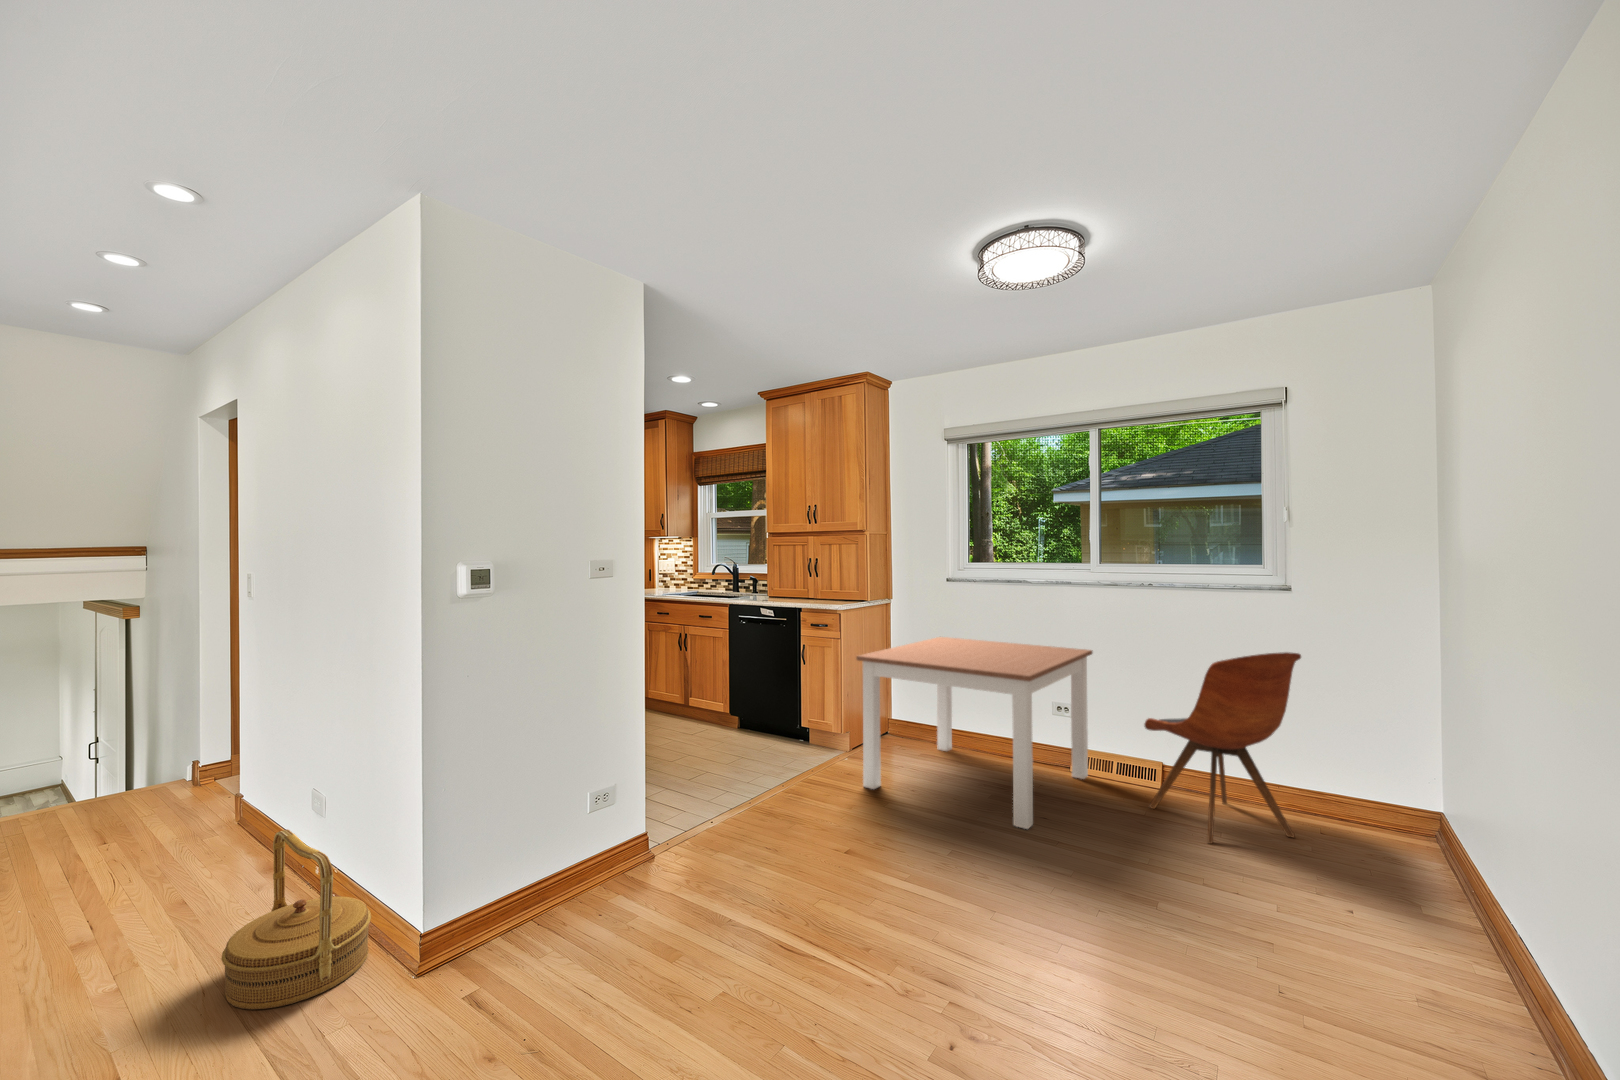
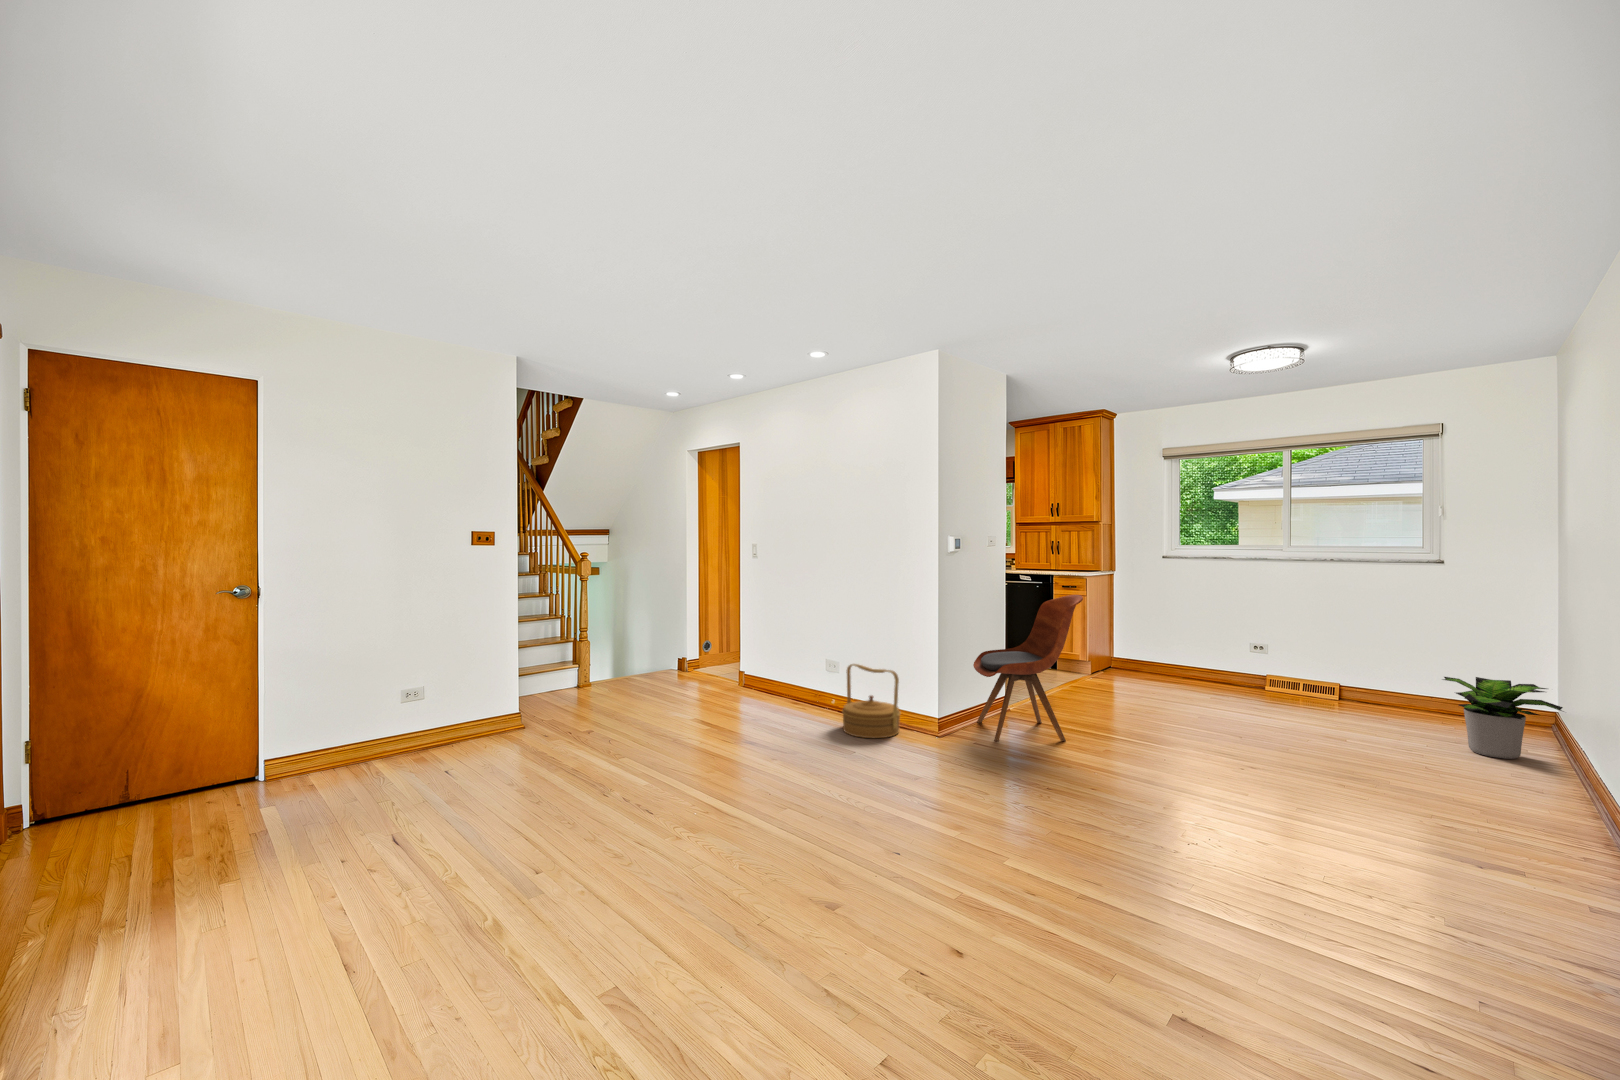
dining table: present [856,637,1093,829] -> none [1111,597,1283,711]
dining chair: present [1144,652,1301,844] -> present [973,595,1083,741]
potted plant: none [1299,784,1492,936] -> present [1443,677,1564,759]

